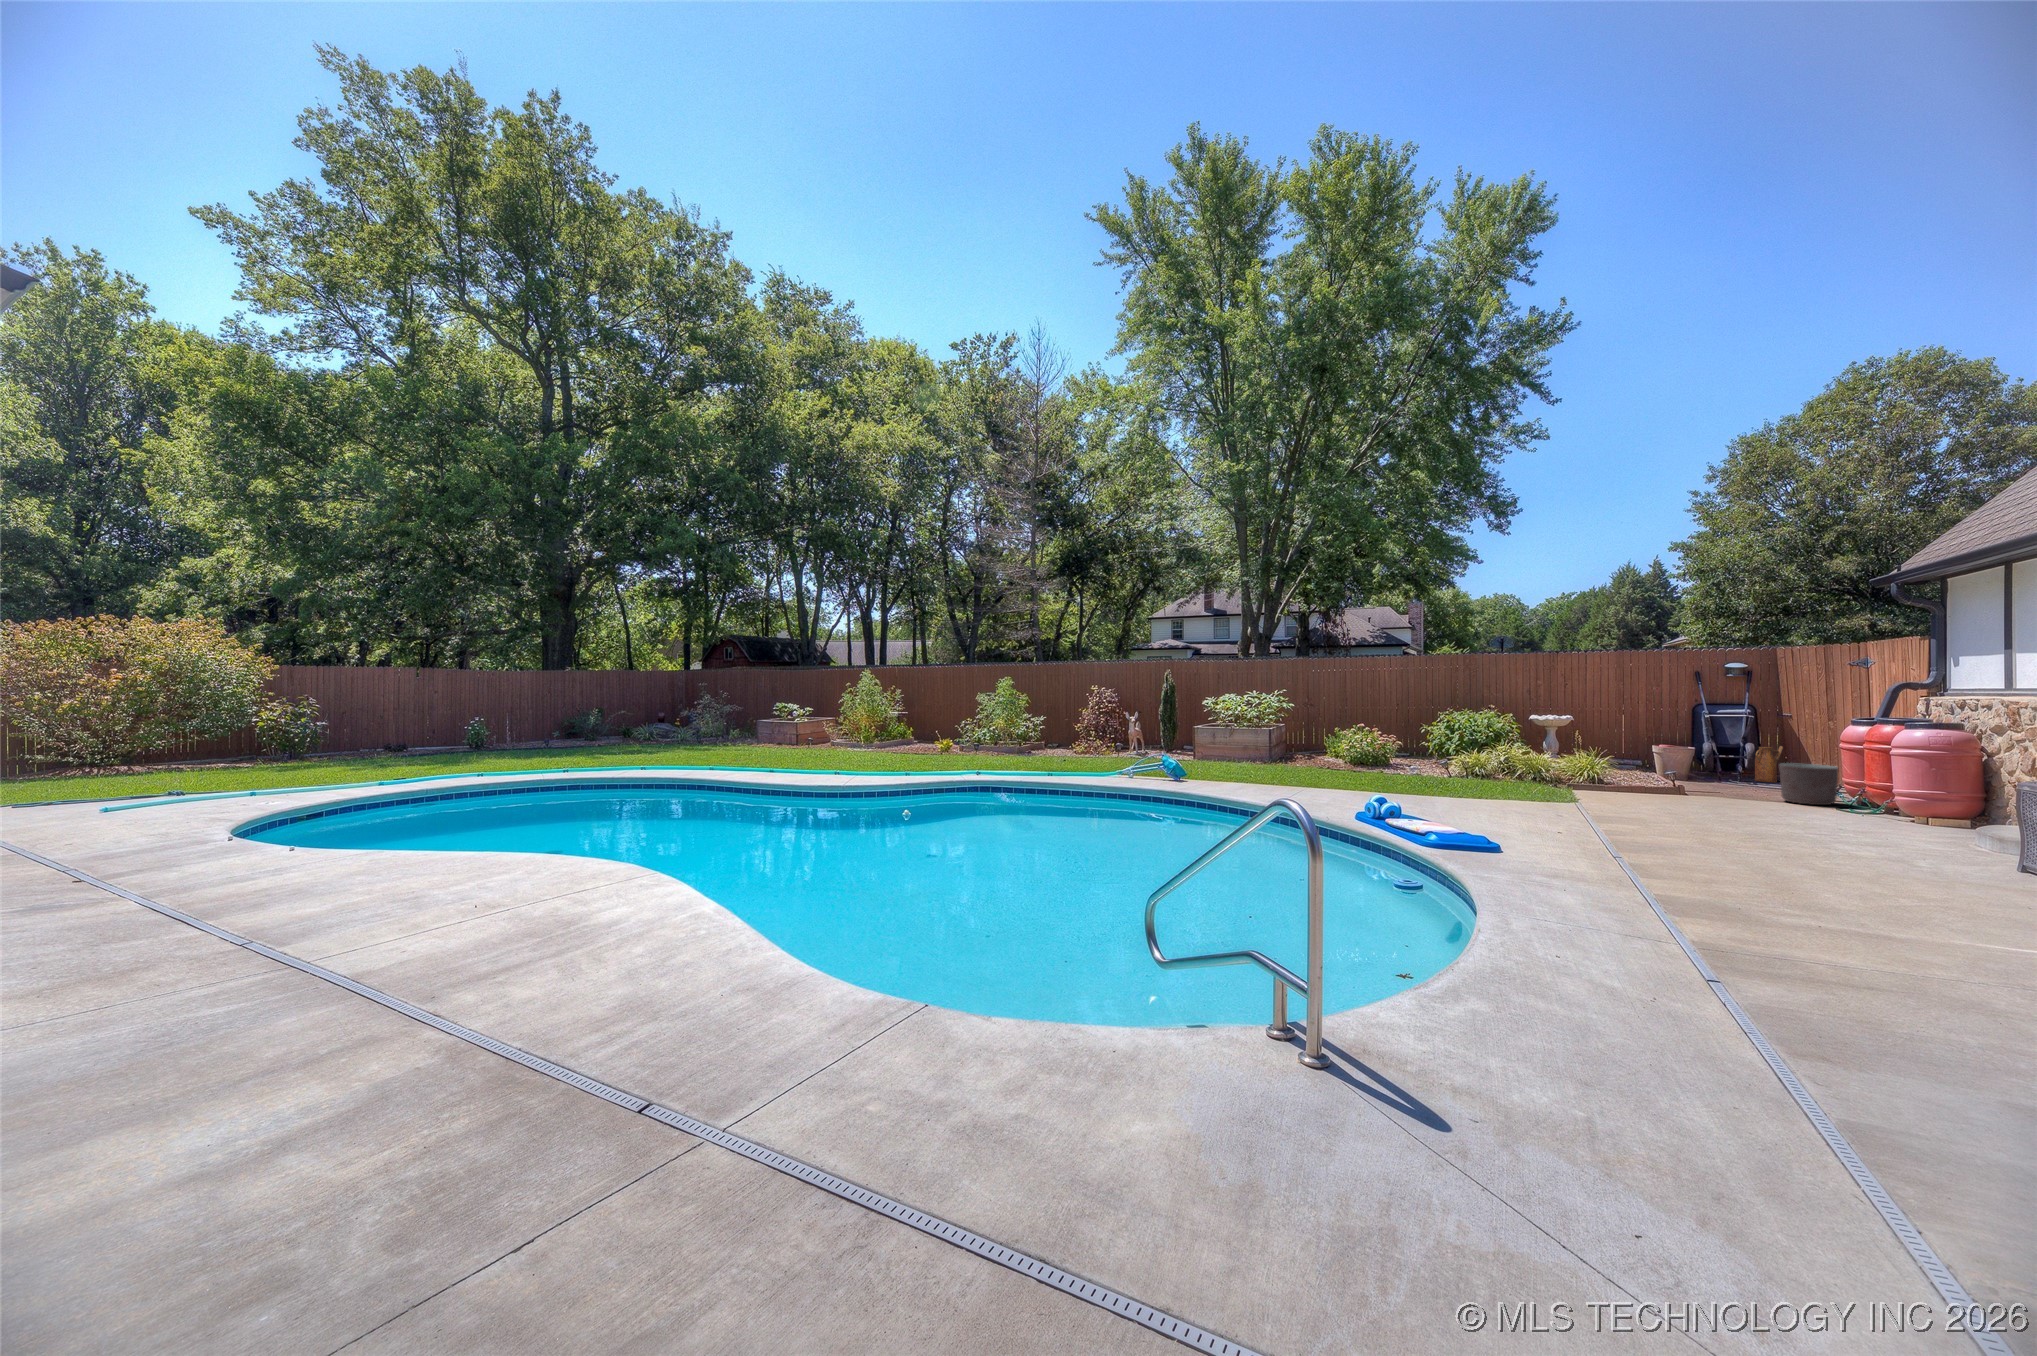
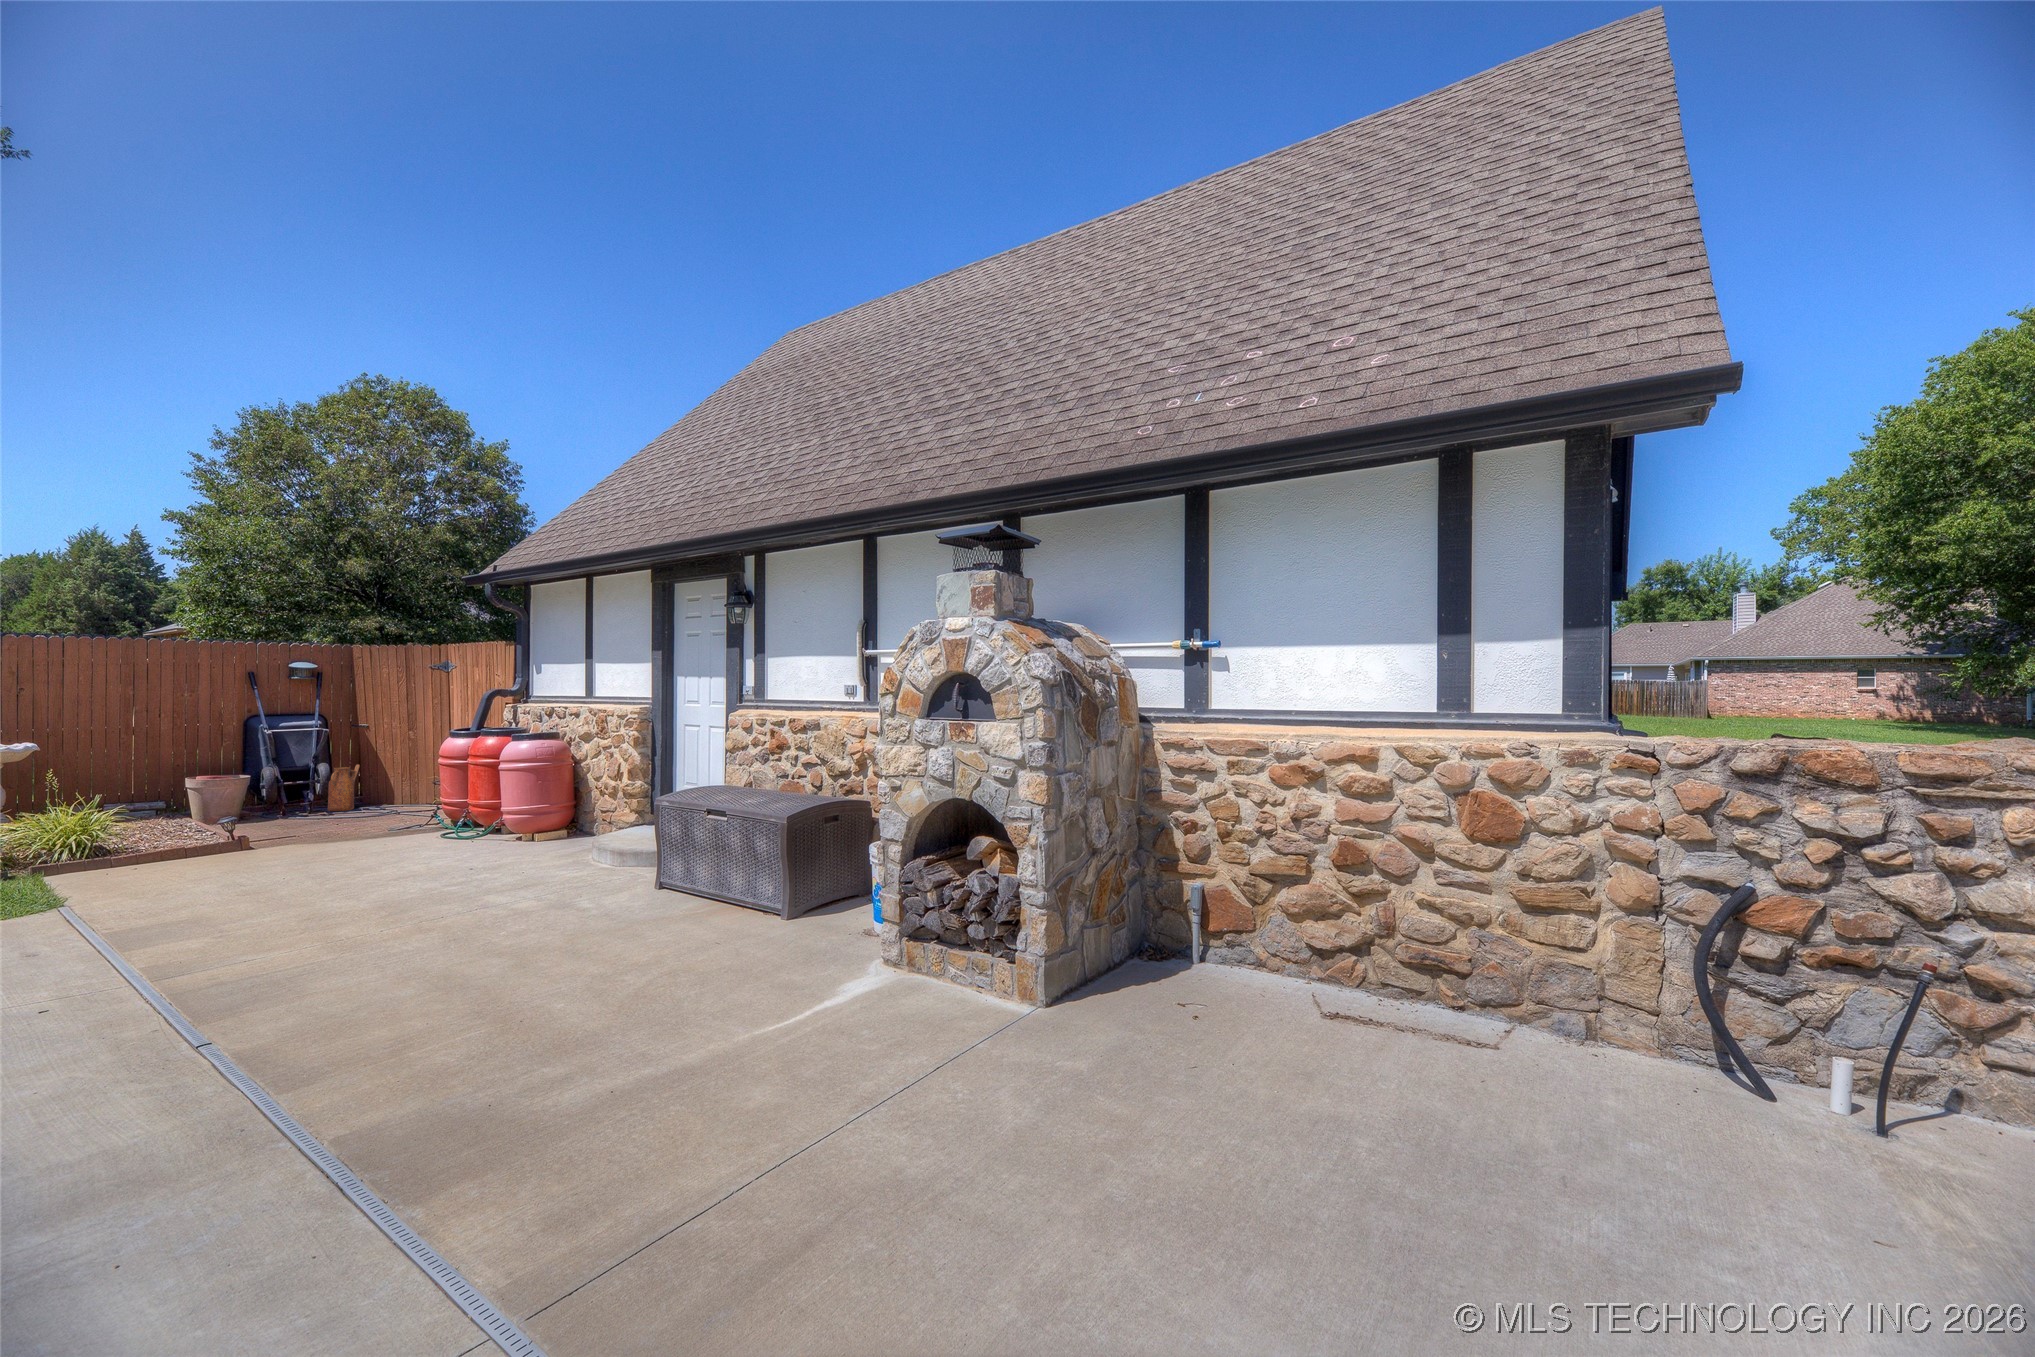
planter: present [1780,763,1838,805] -> none [382,786,444,837]

